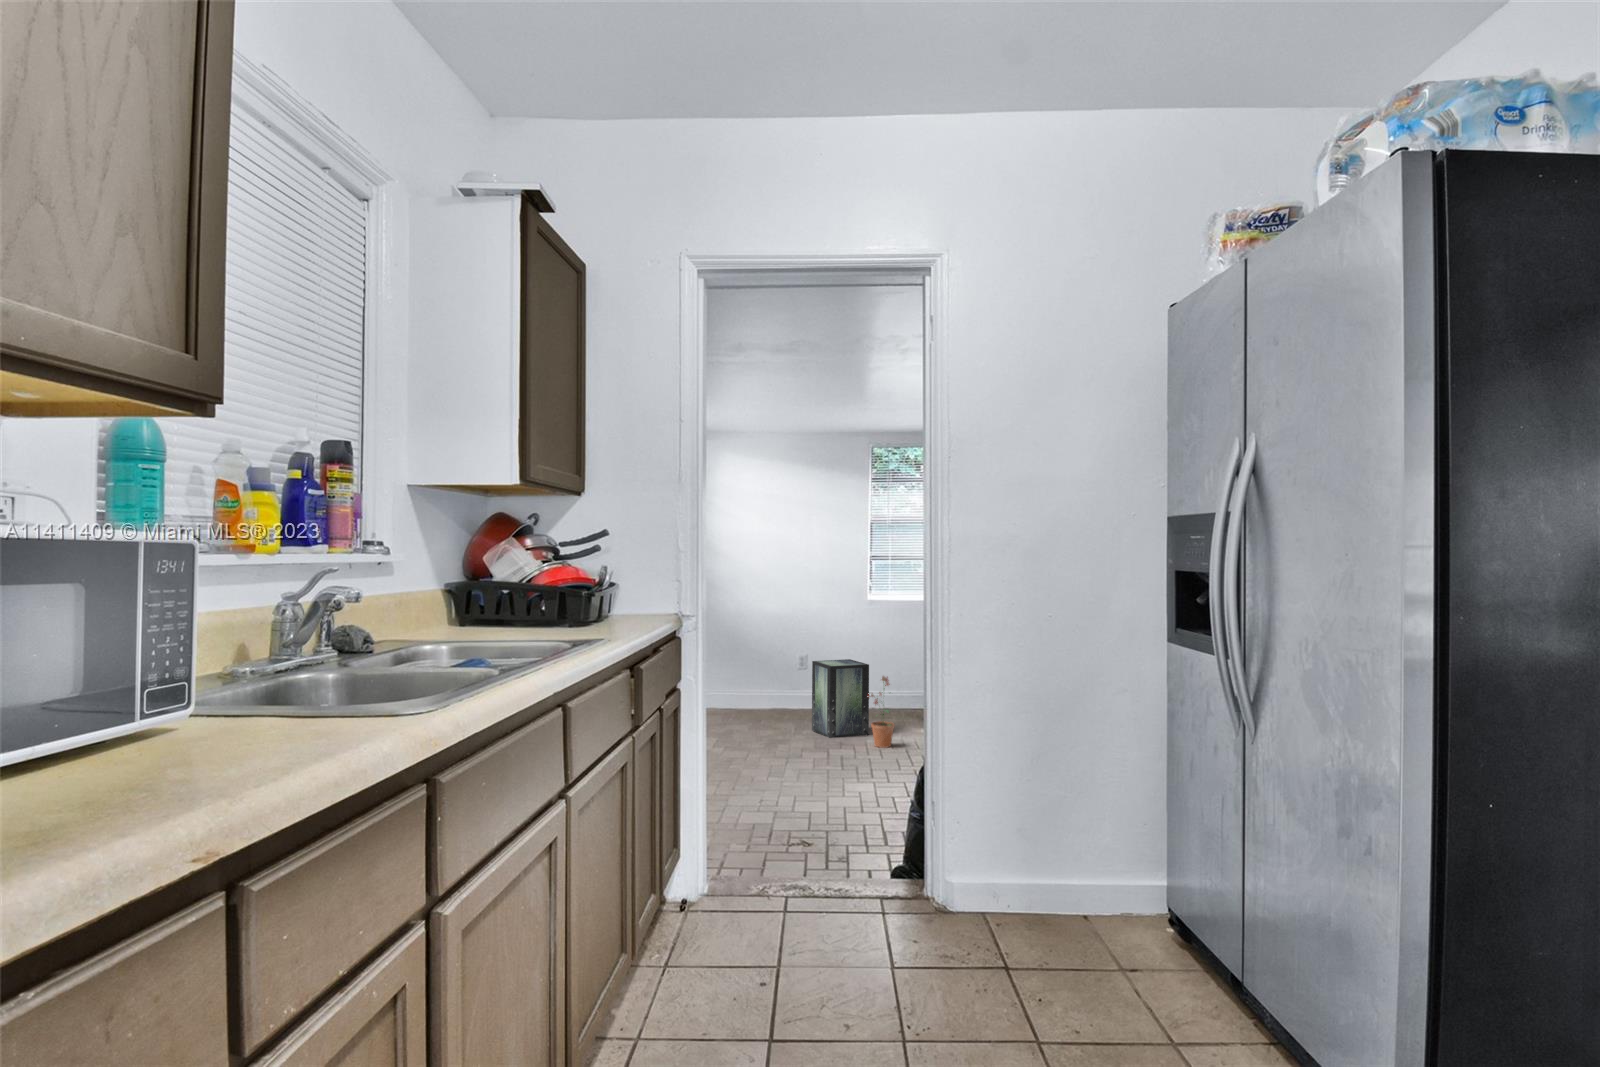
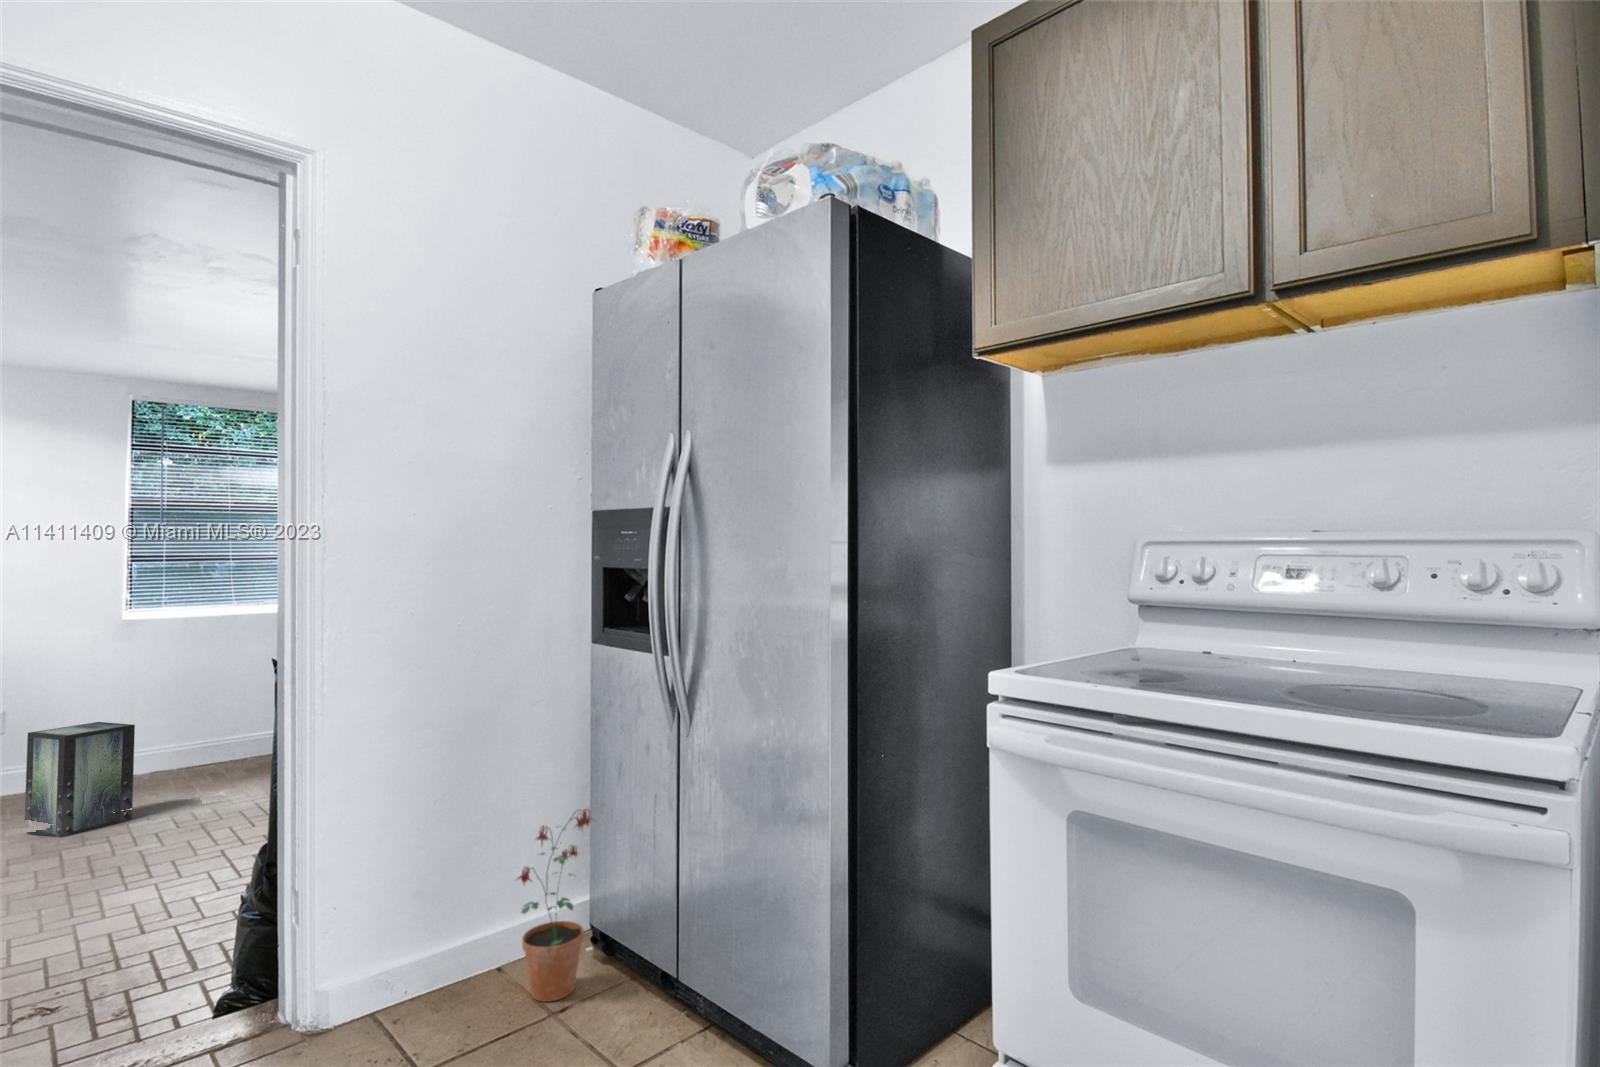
potted plant: present [868,676,895,748] -> present [518,809,591,1002]

